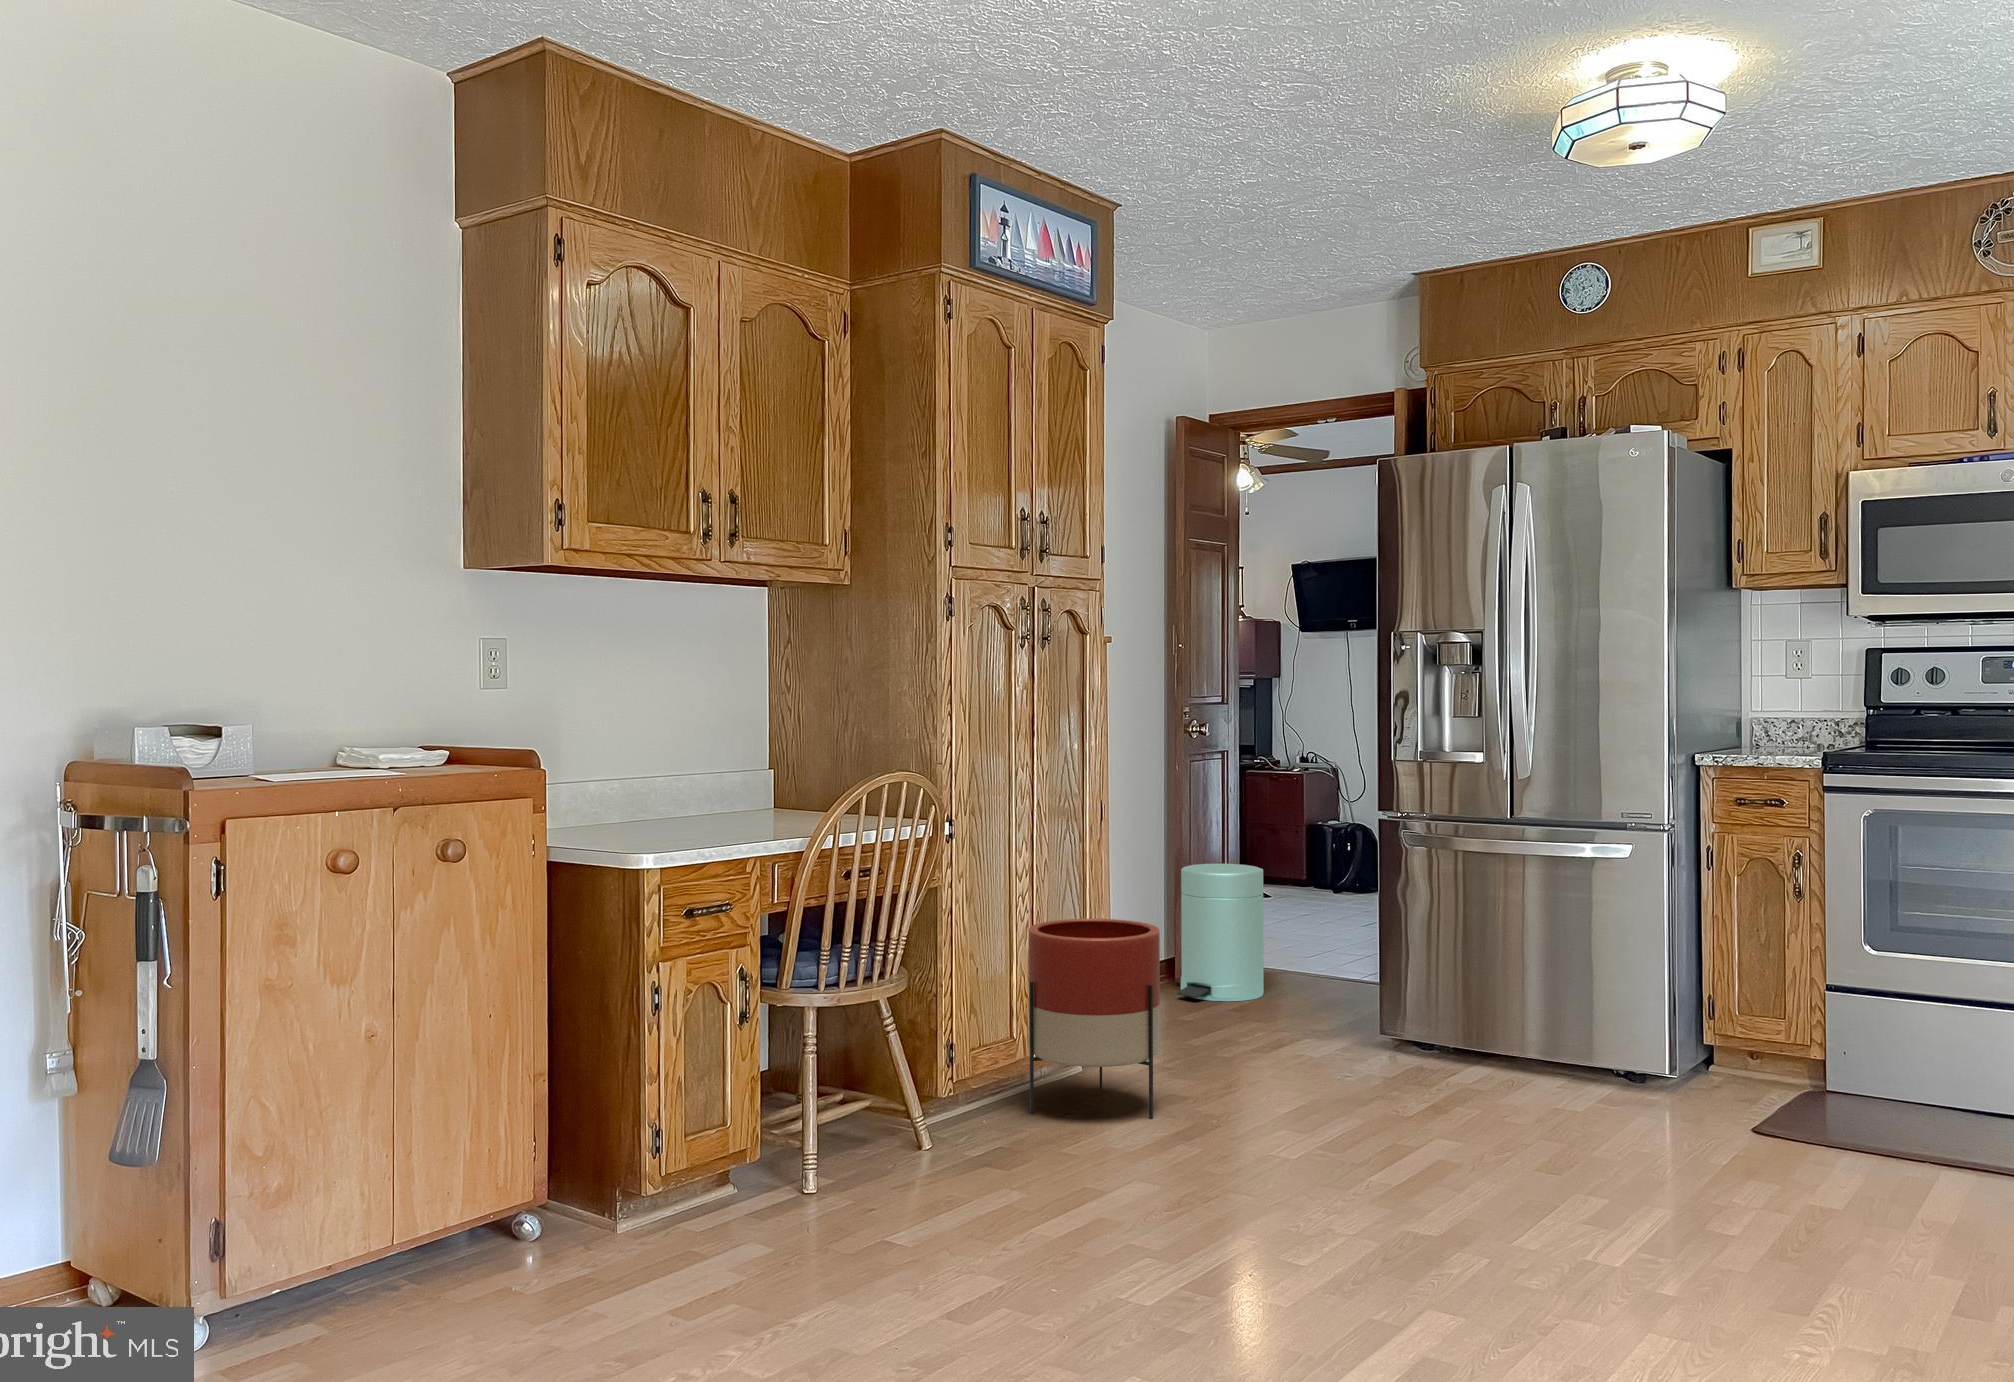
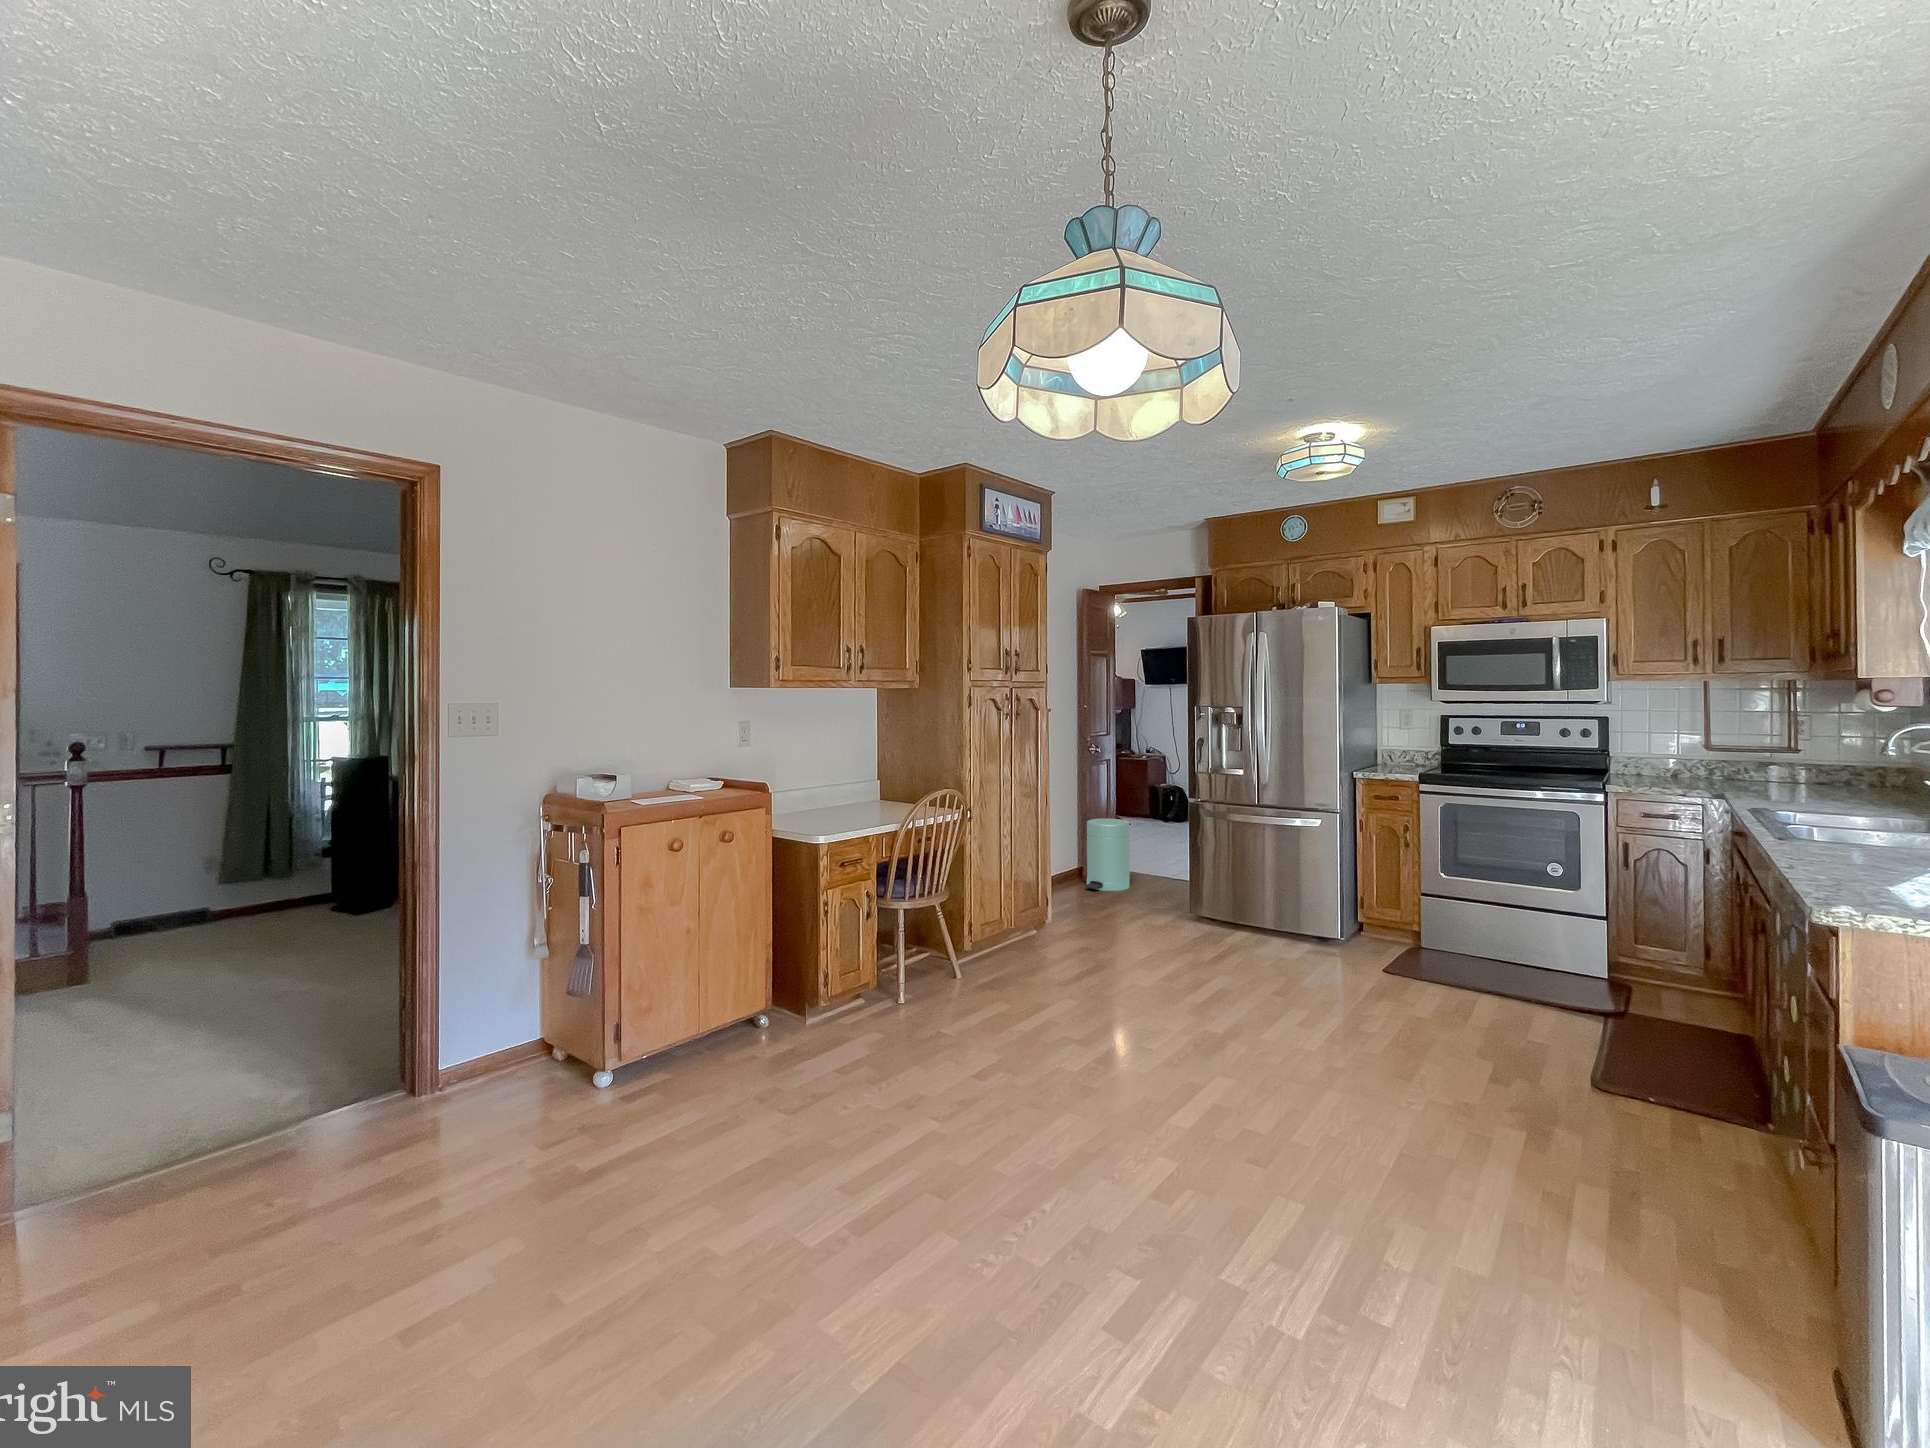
planter: present [1028,919,1161,1119] -> none [1011,856,1078,961]

